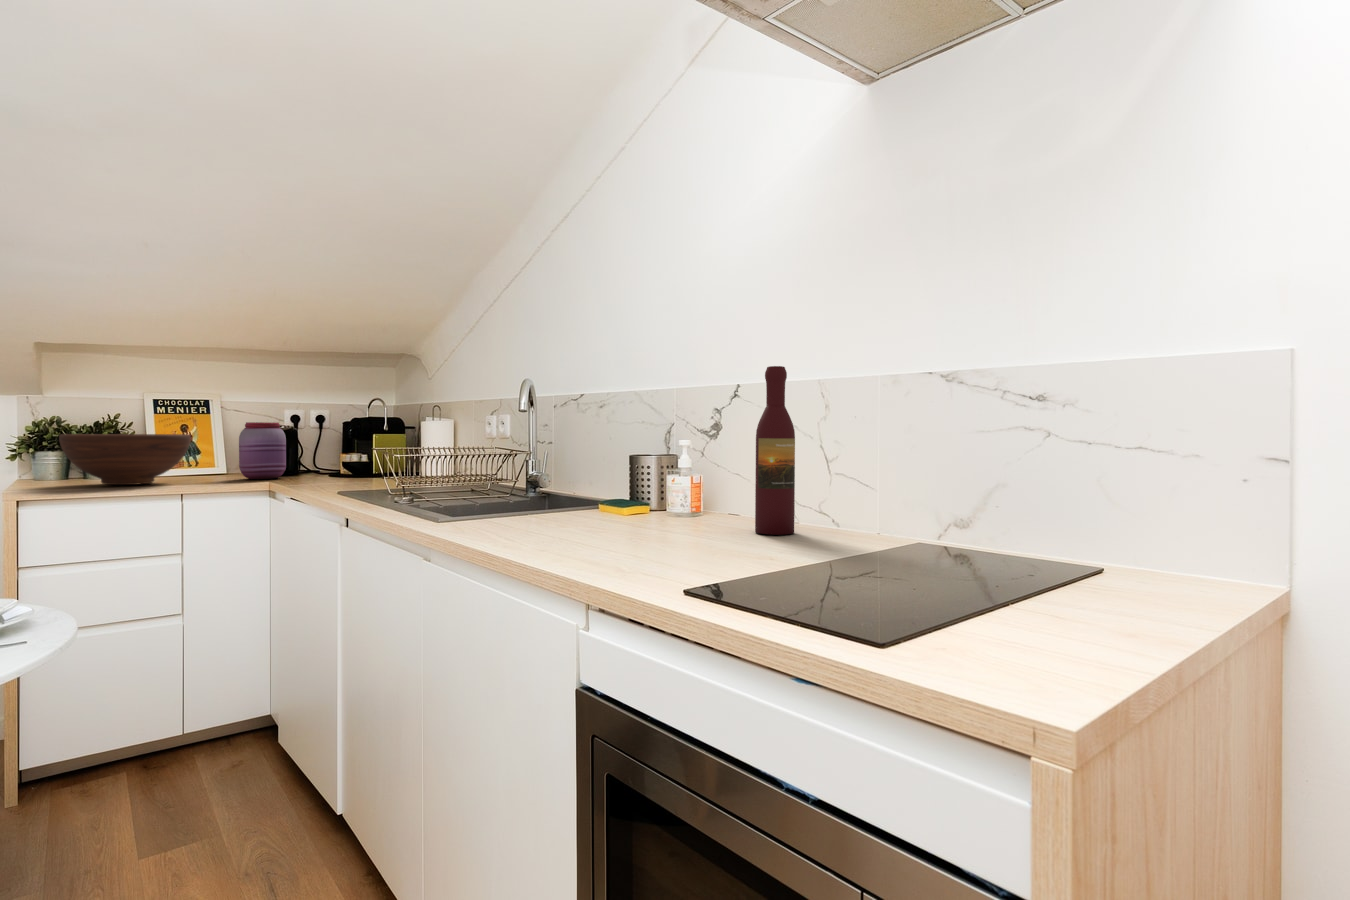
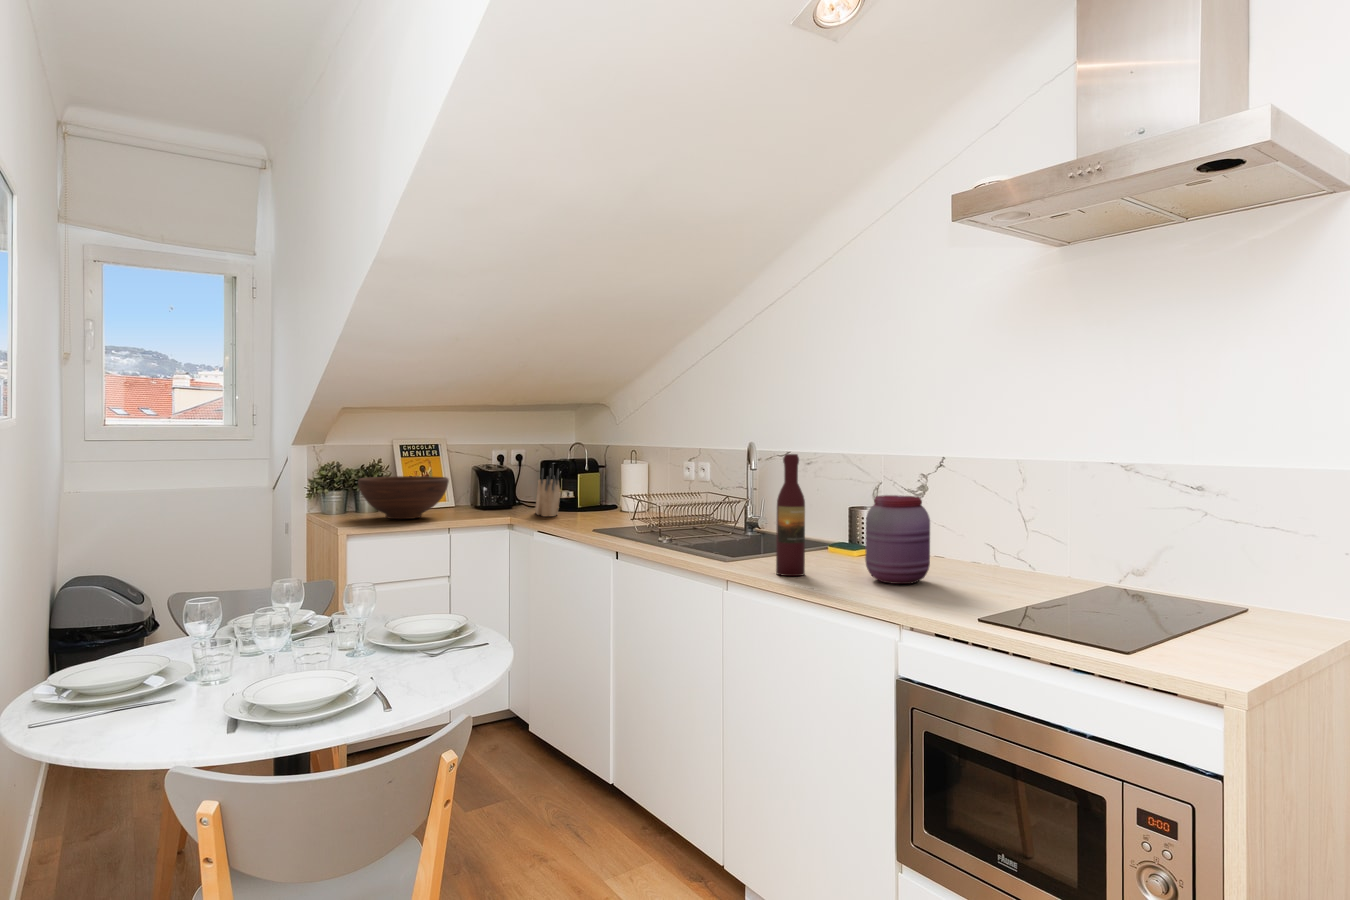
wine bottle: present [755,366,795,535] -> present [776,454,805,576]
jar: present [239,422,286,479] -> present [865,495,930,584]
knife block: none [303,422,336,482] -> present [535,468,560,516]

